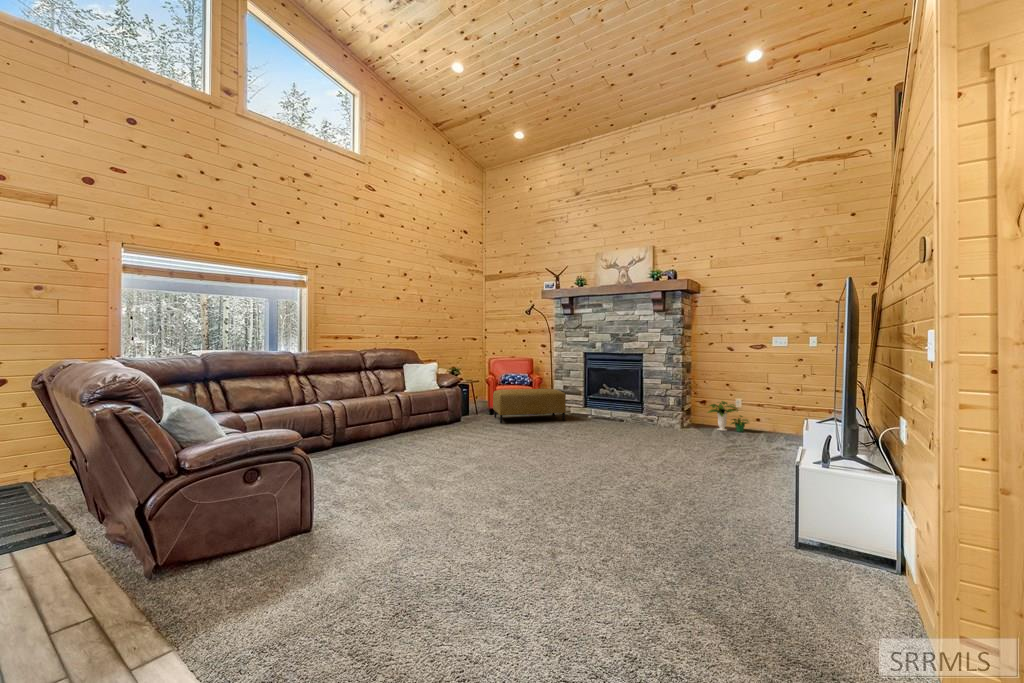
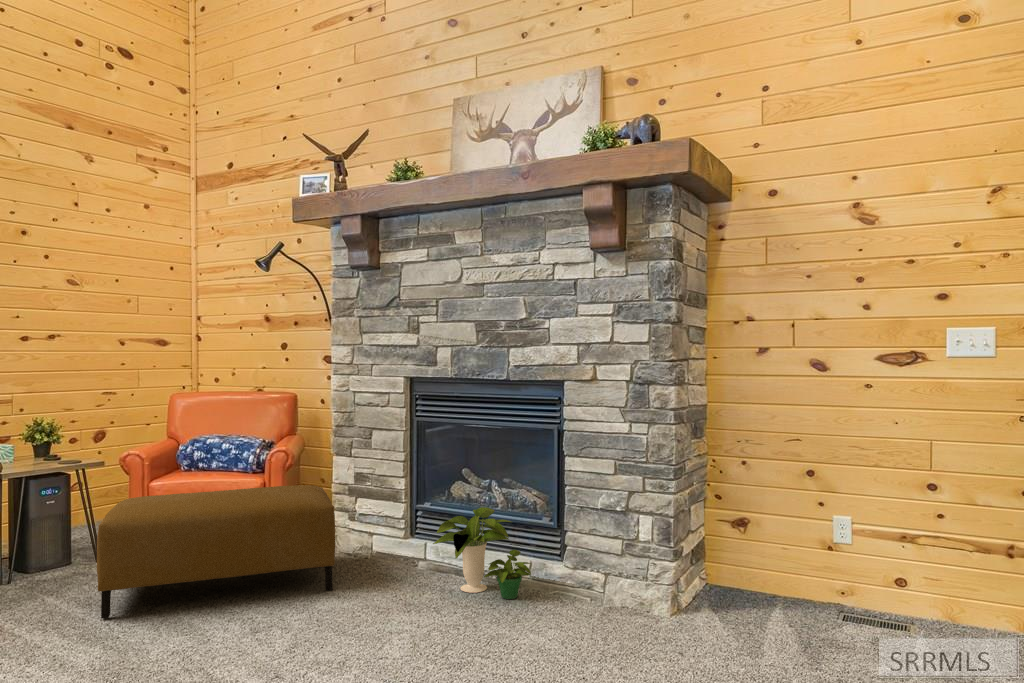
potted plant: present [708,401,748,432] -> present [433,507,531,599]

